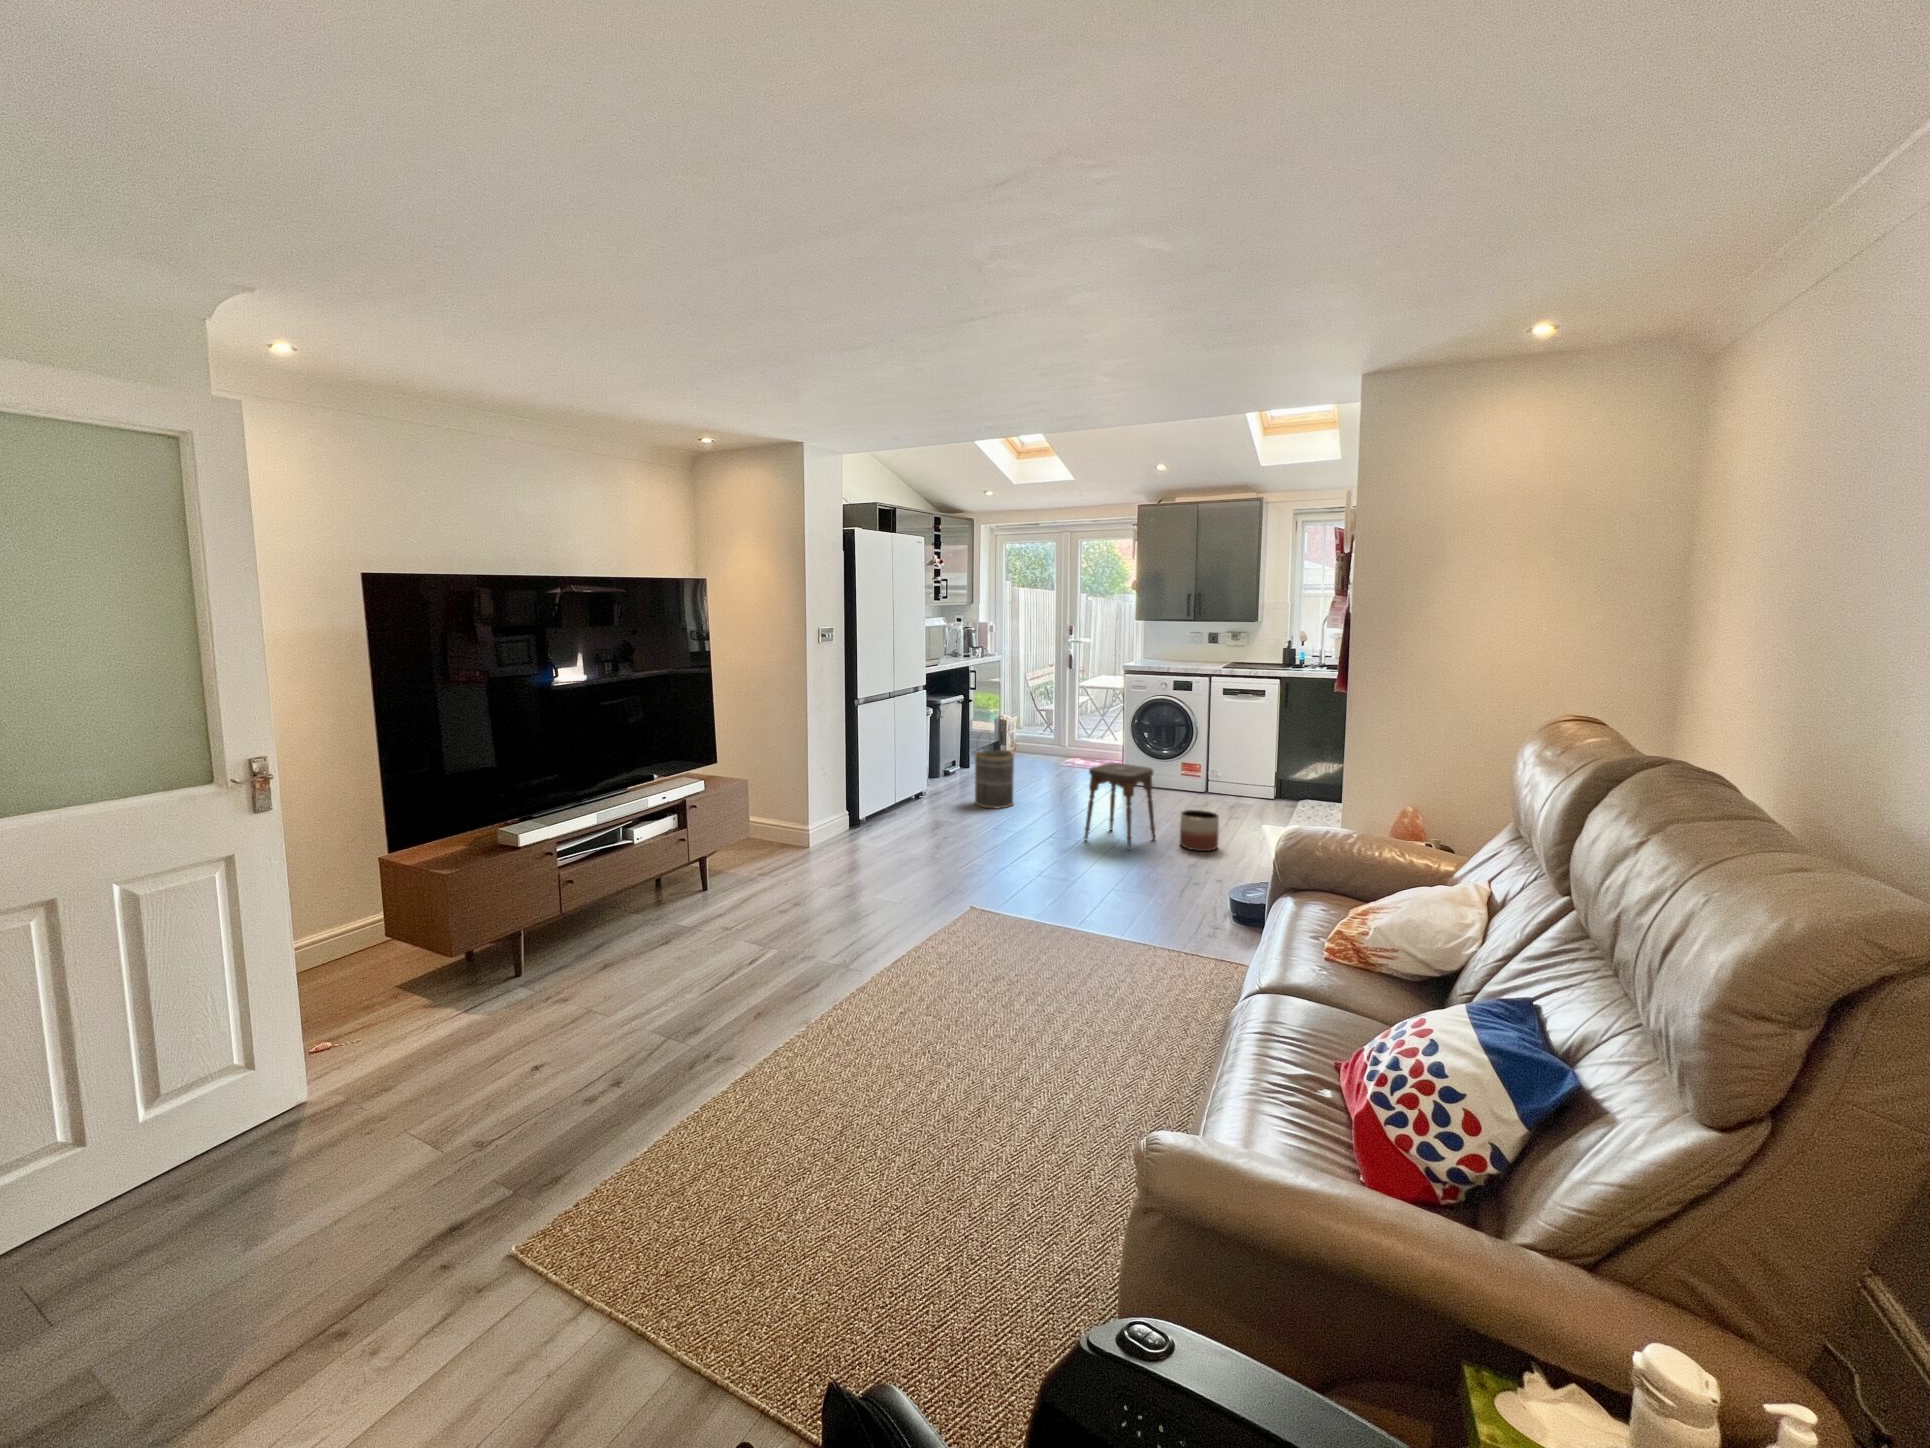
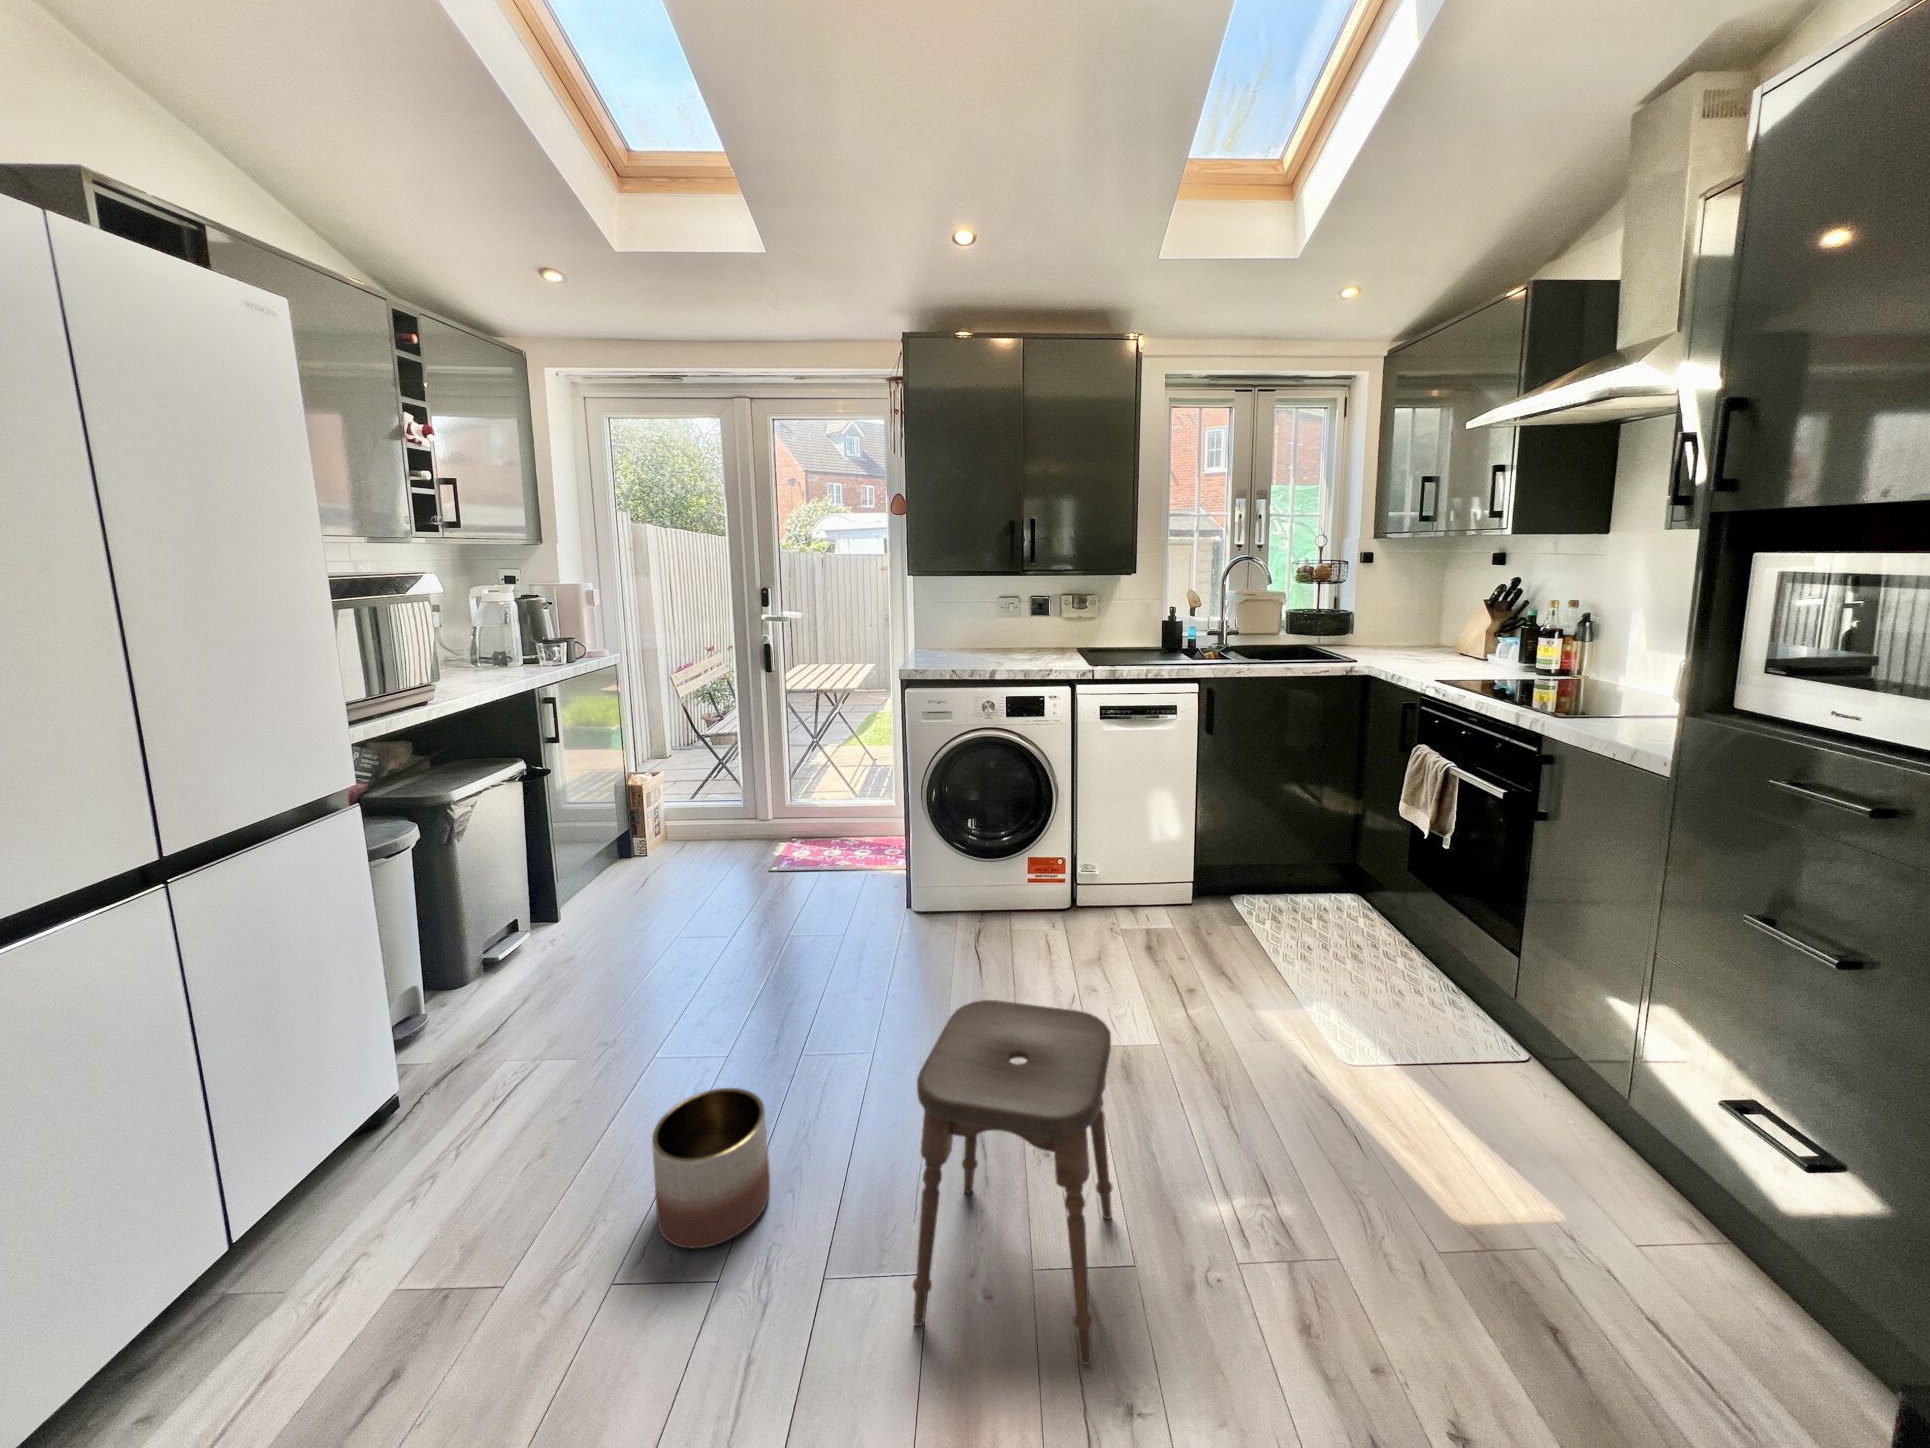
basket: present [975,733,1014,808] -> none [509,892,658,1158]
planter: present [1180,810,1219,851] -> present [652,1088,770,1248]

